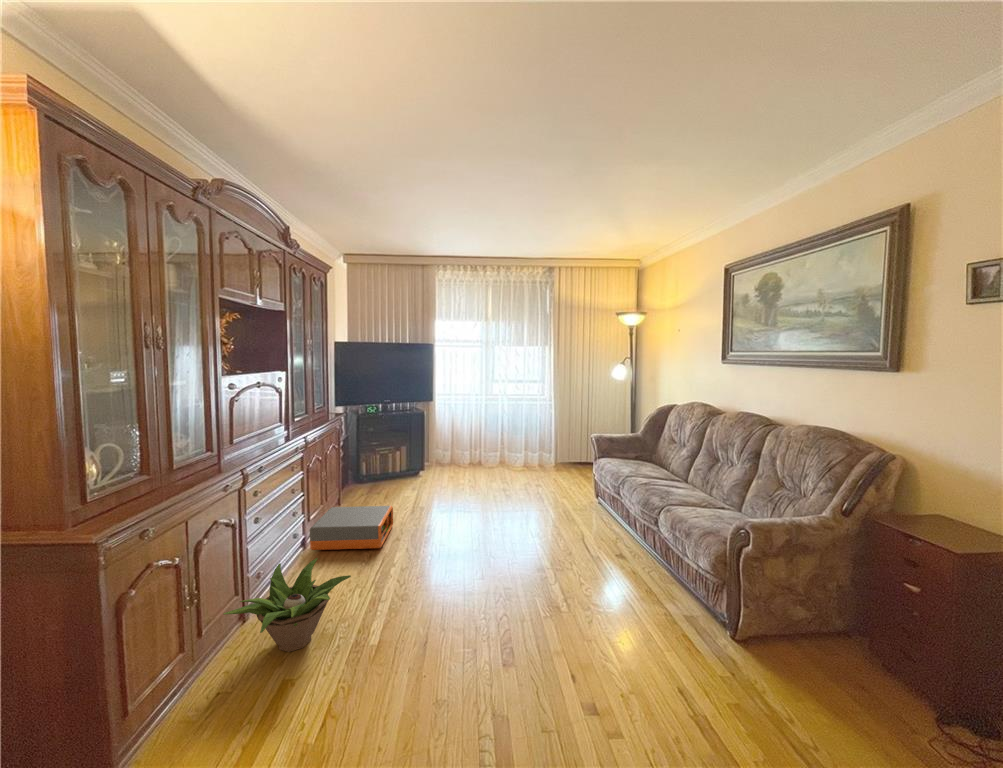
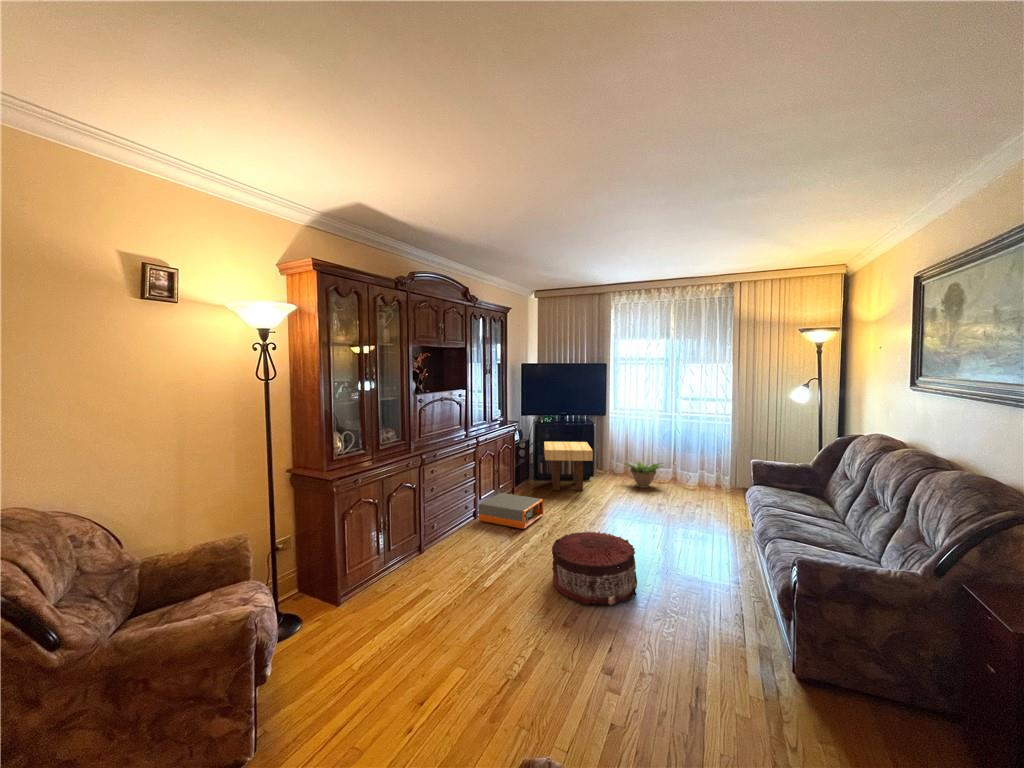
side table: none [367,432,432,492] -> present [544,442,593,491]
pouf: none [451,532,556,627] -> present [552,532,637,605]
decorative plant: present [224,558,351,652] -> present [625,462,662,488]

